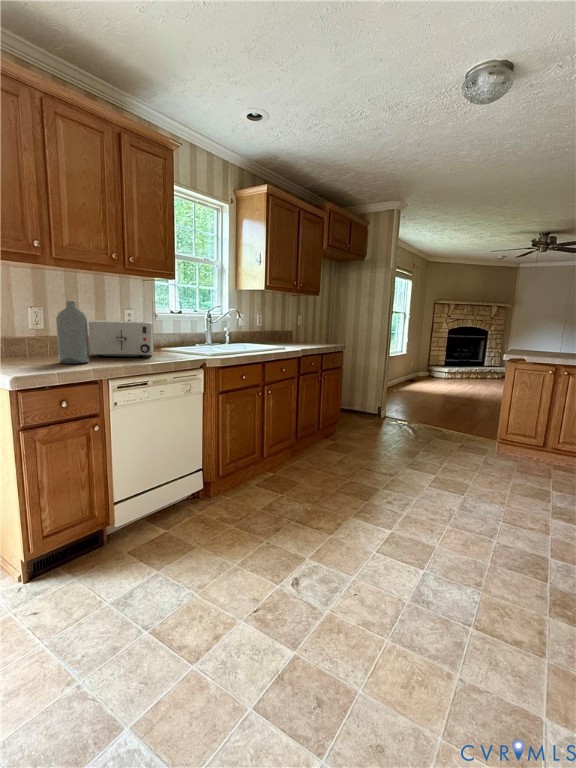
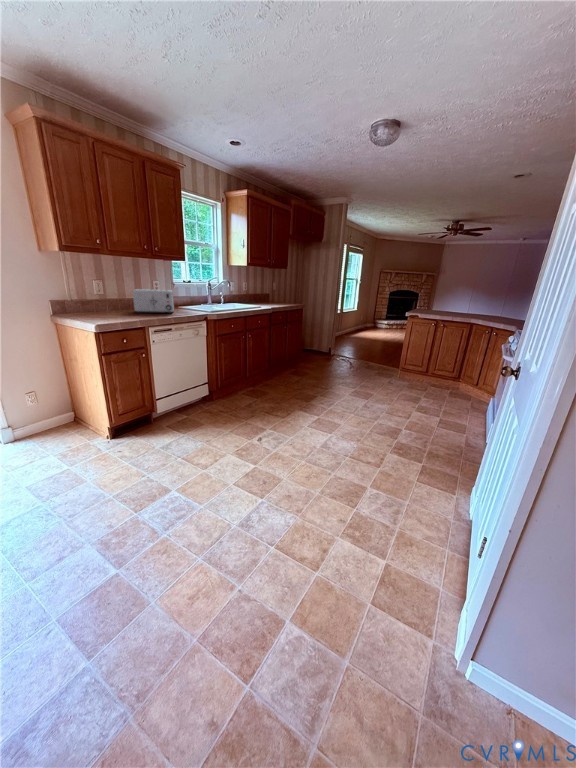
bottle: present [56,301,89,364] -> none [113,278,136,317]

